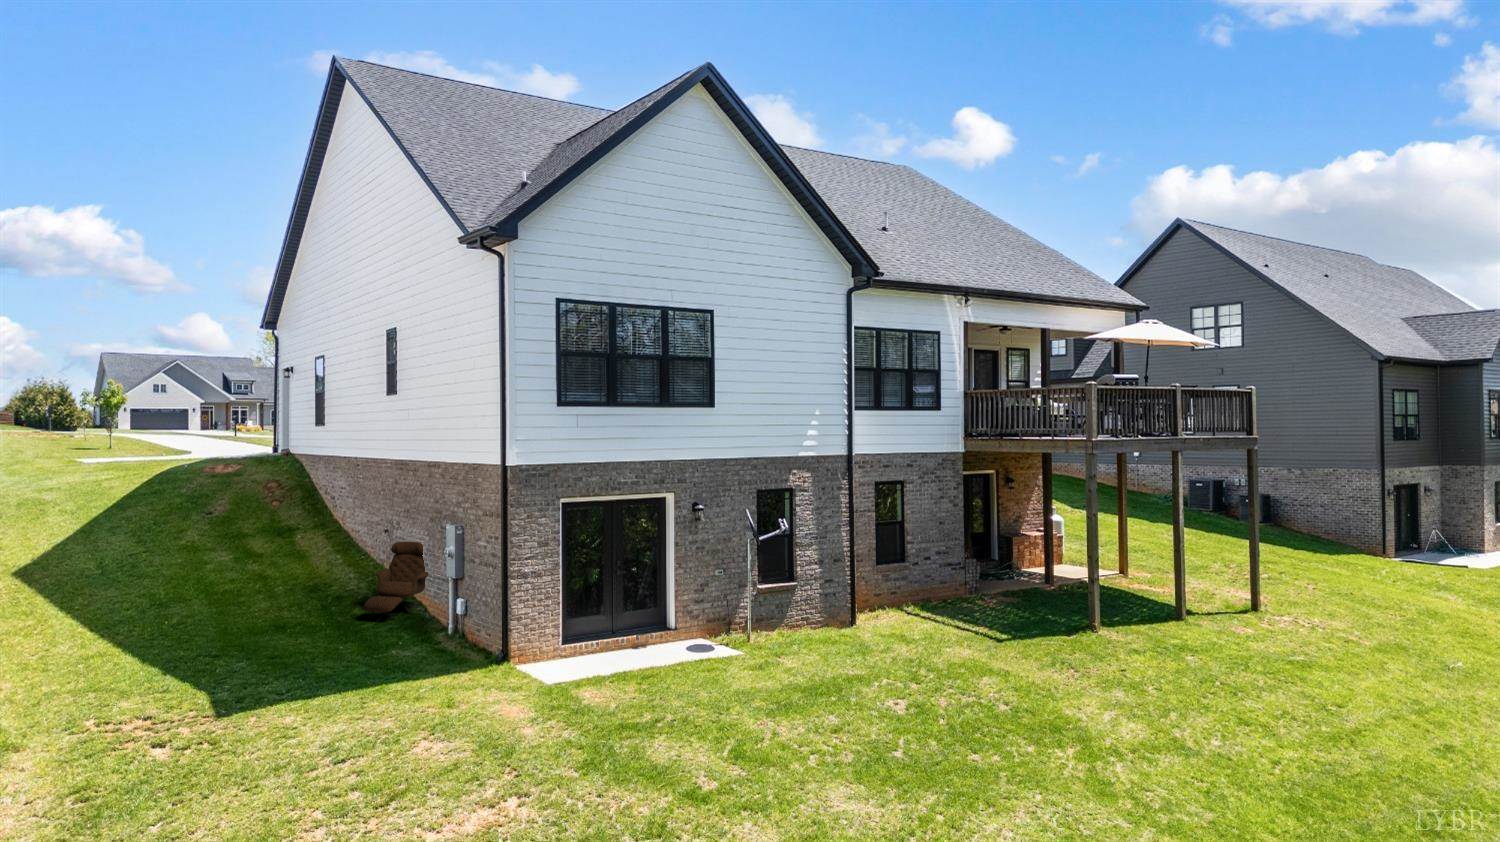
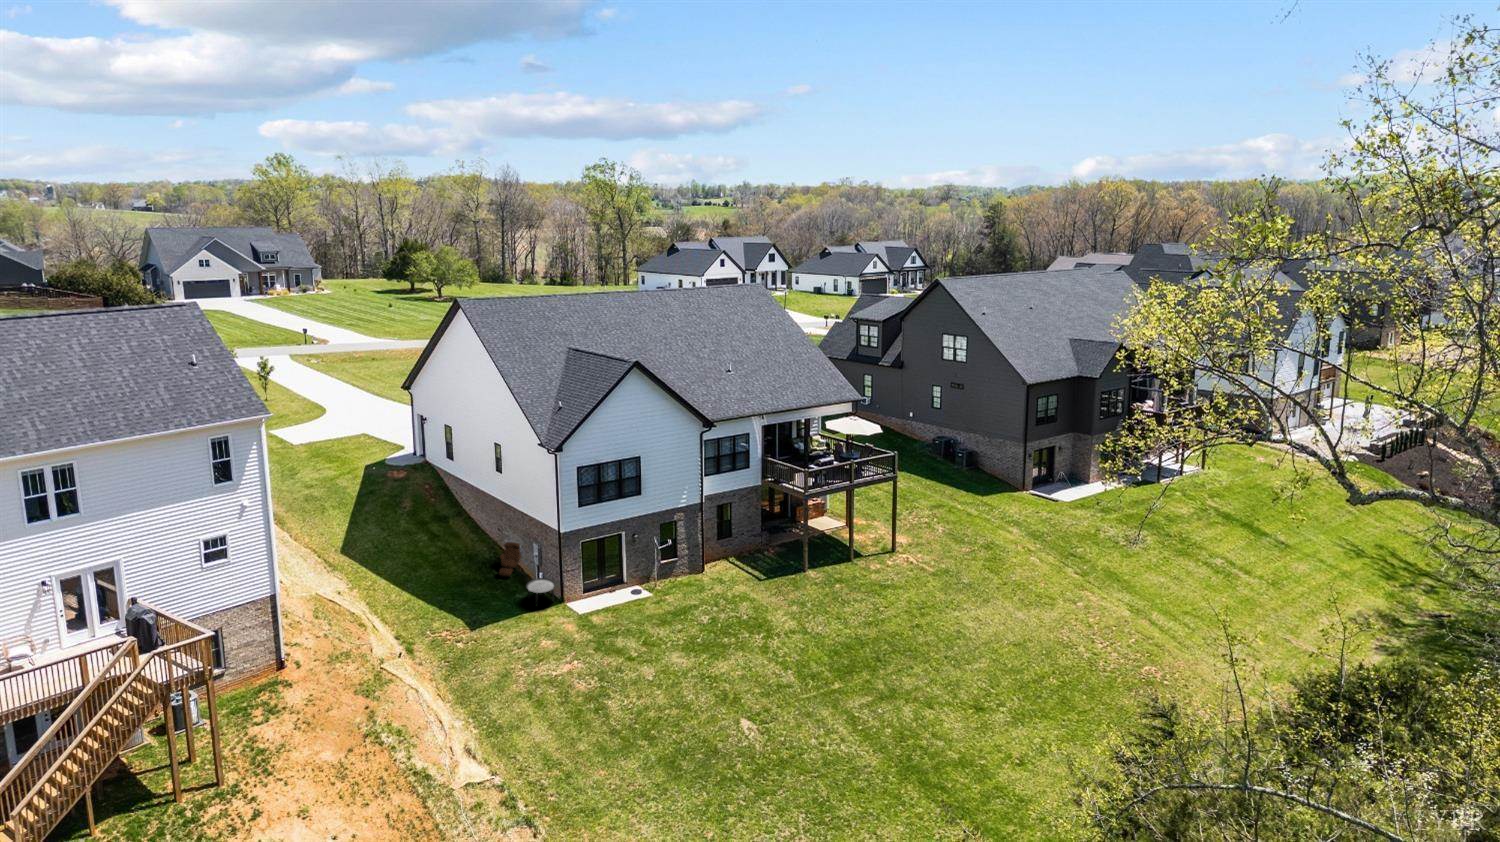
round table: none [410,603,492,670] -> present [526,578,555,606]

